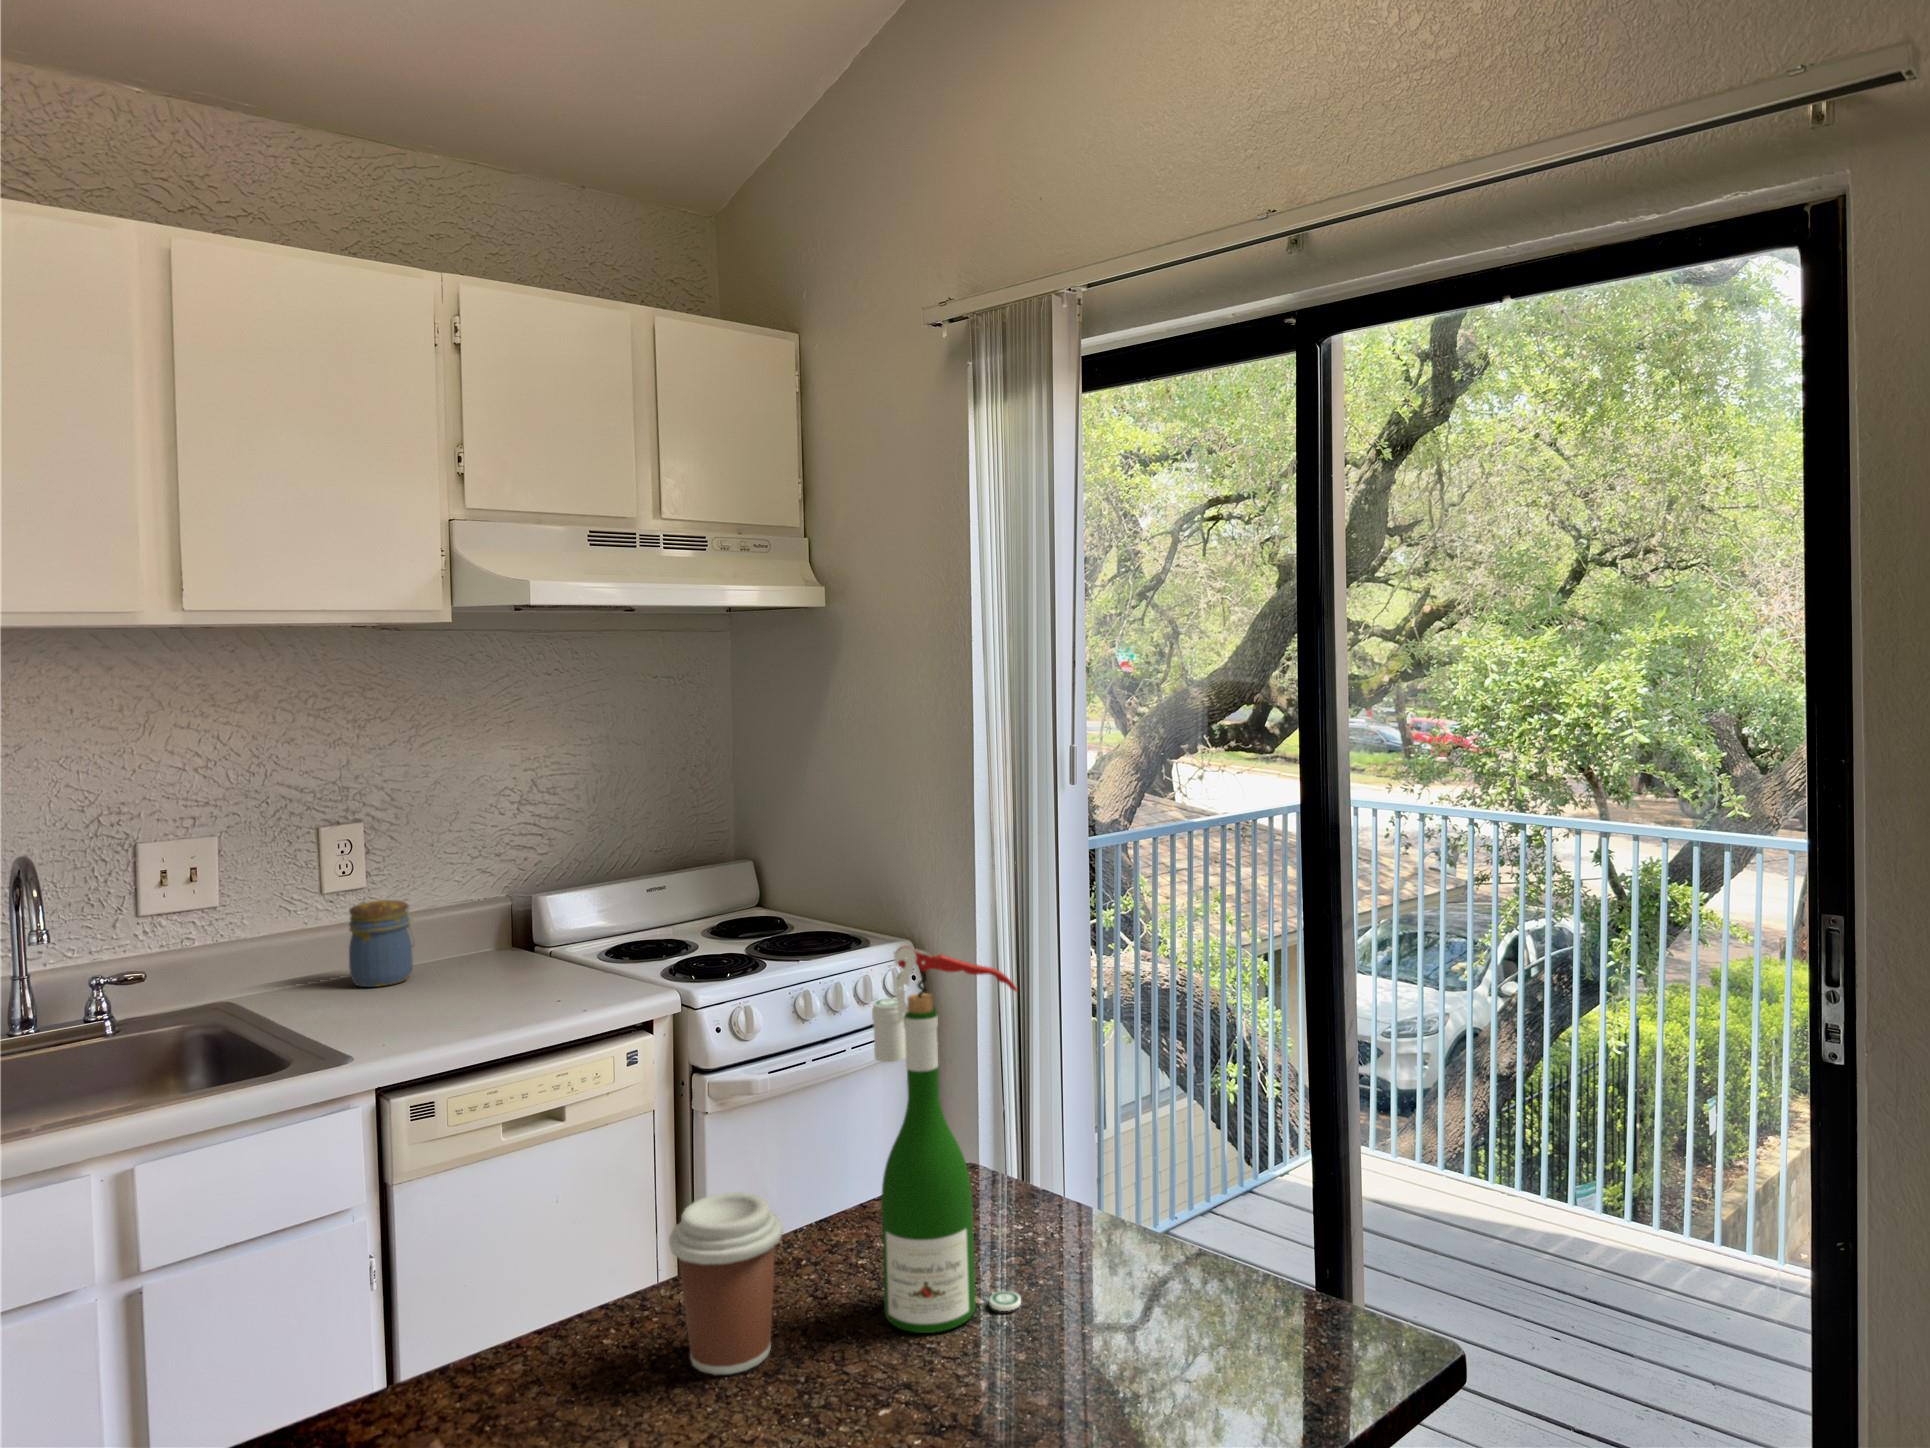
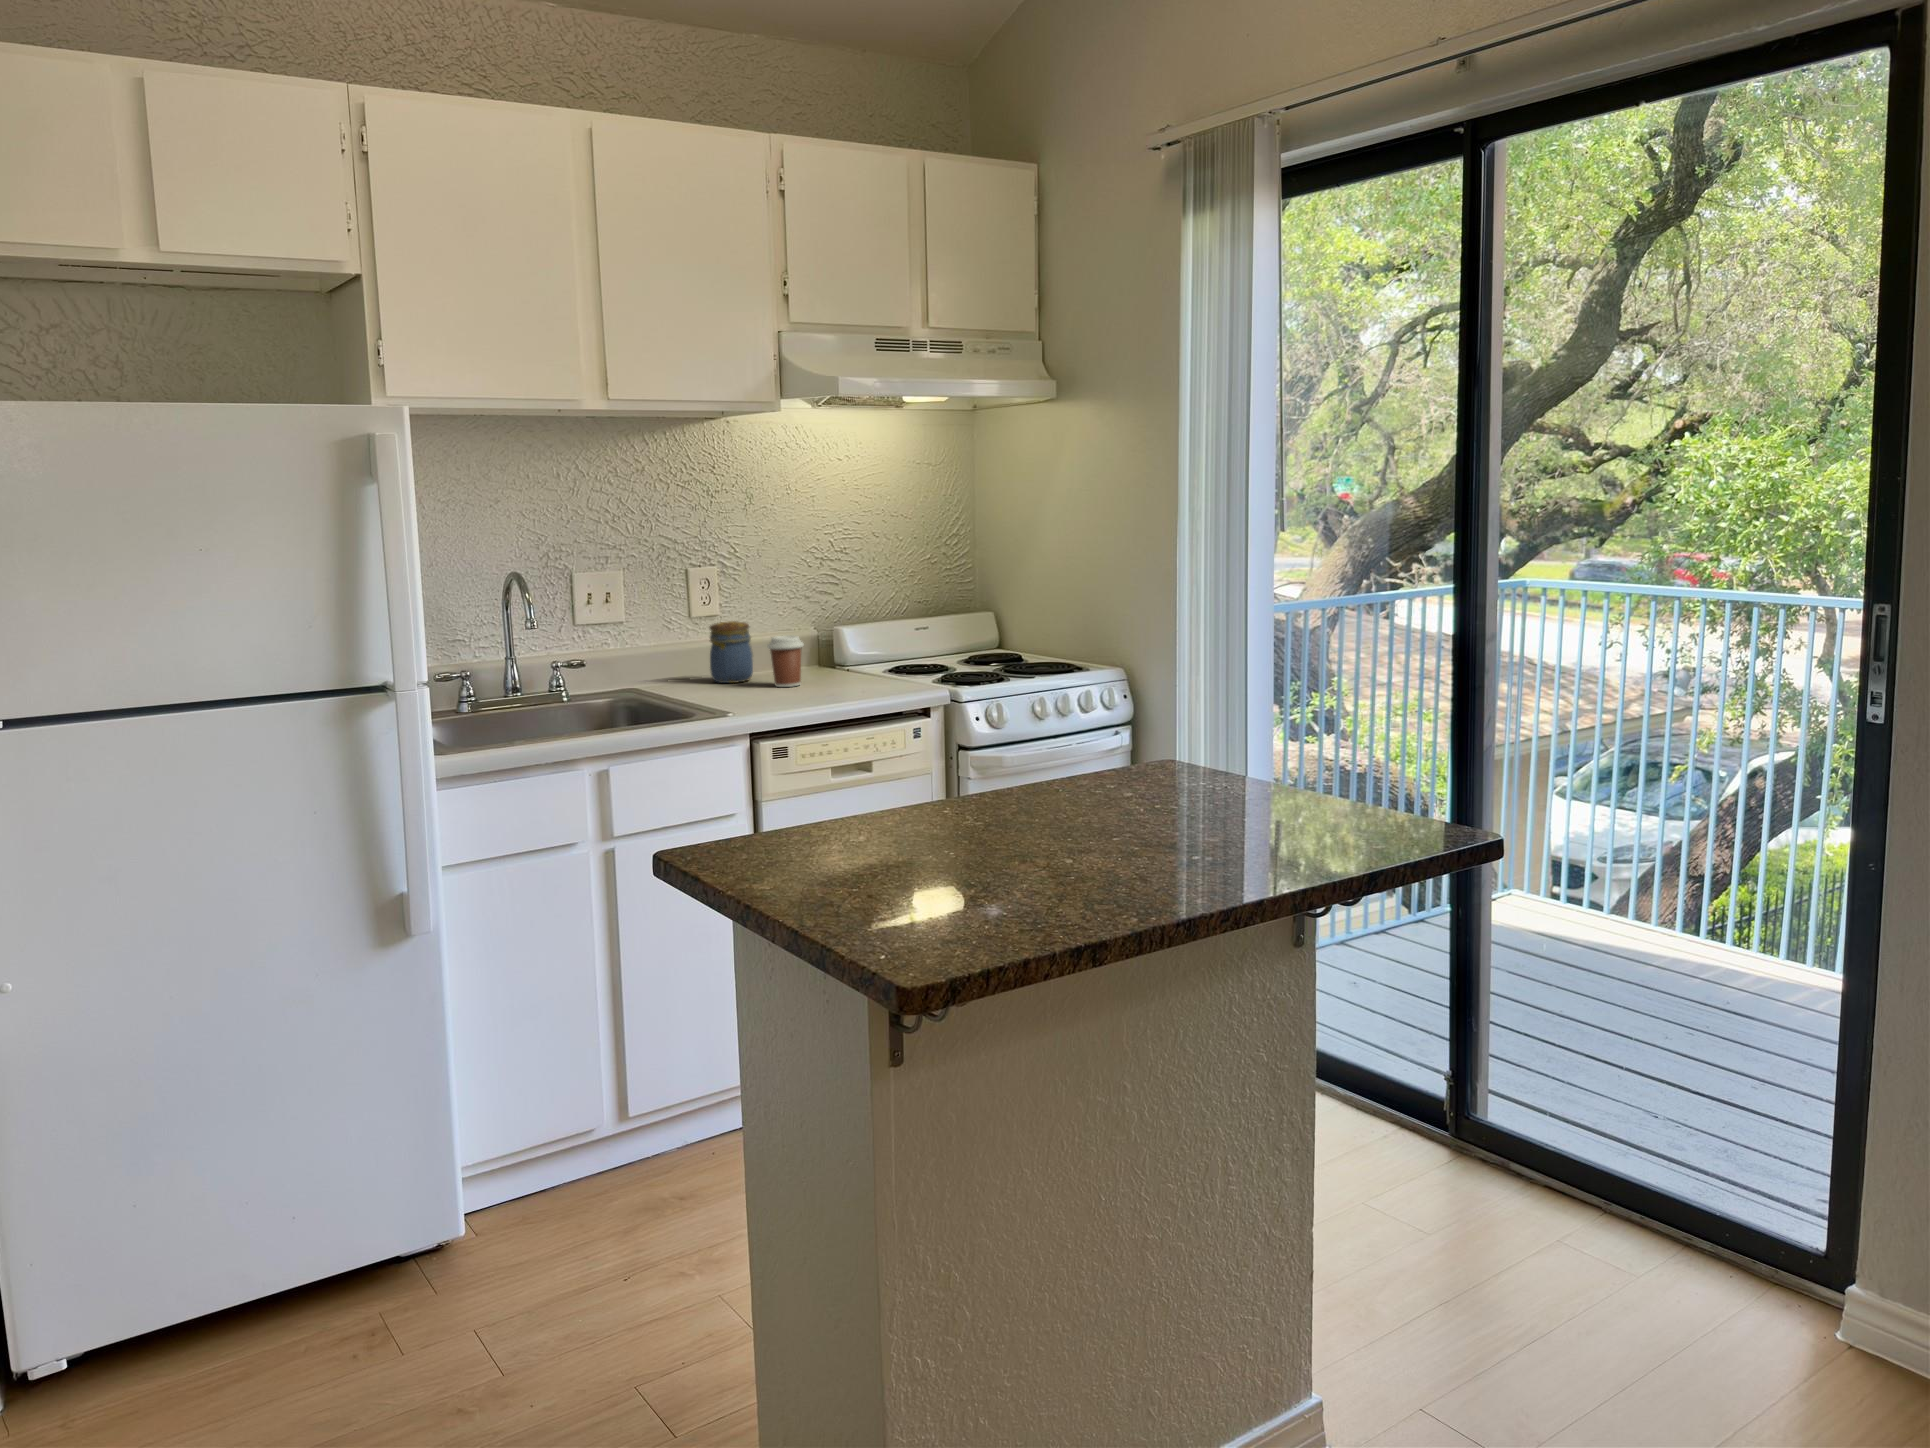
wine bottle: present [872,945,1021,1333] -> none [1111,571,1205,806]
coffee cup: present [669,1192,783,1374] -> present [767,635,804,687]

